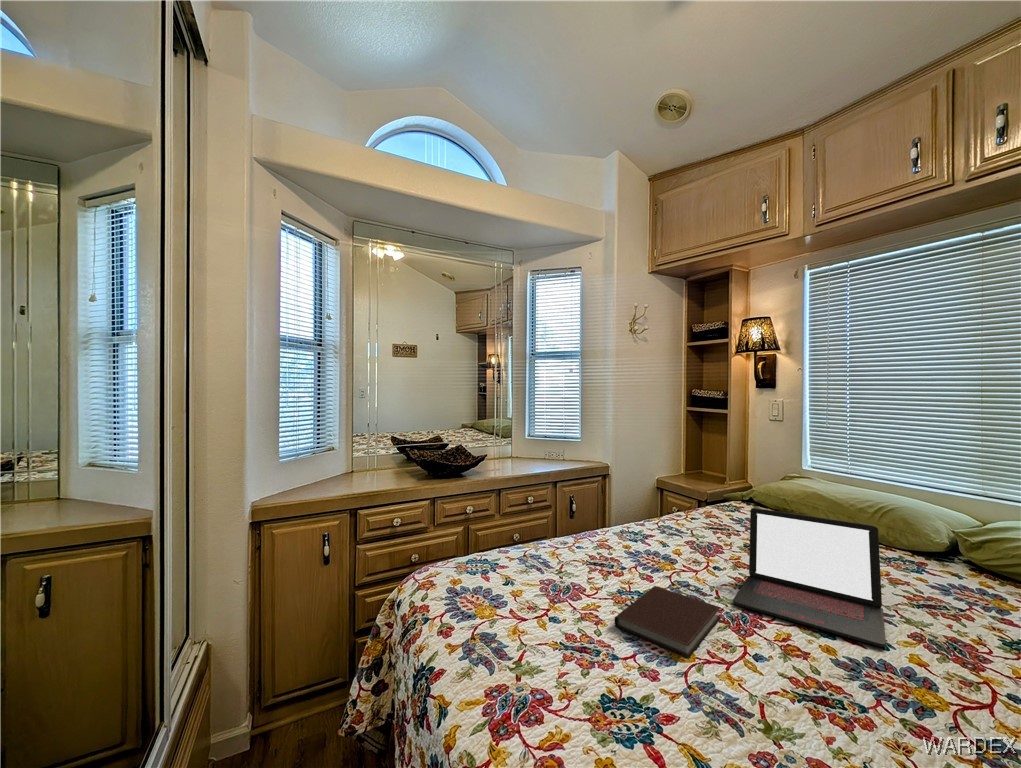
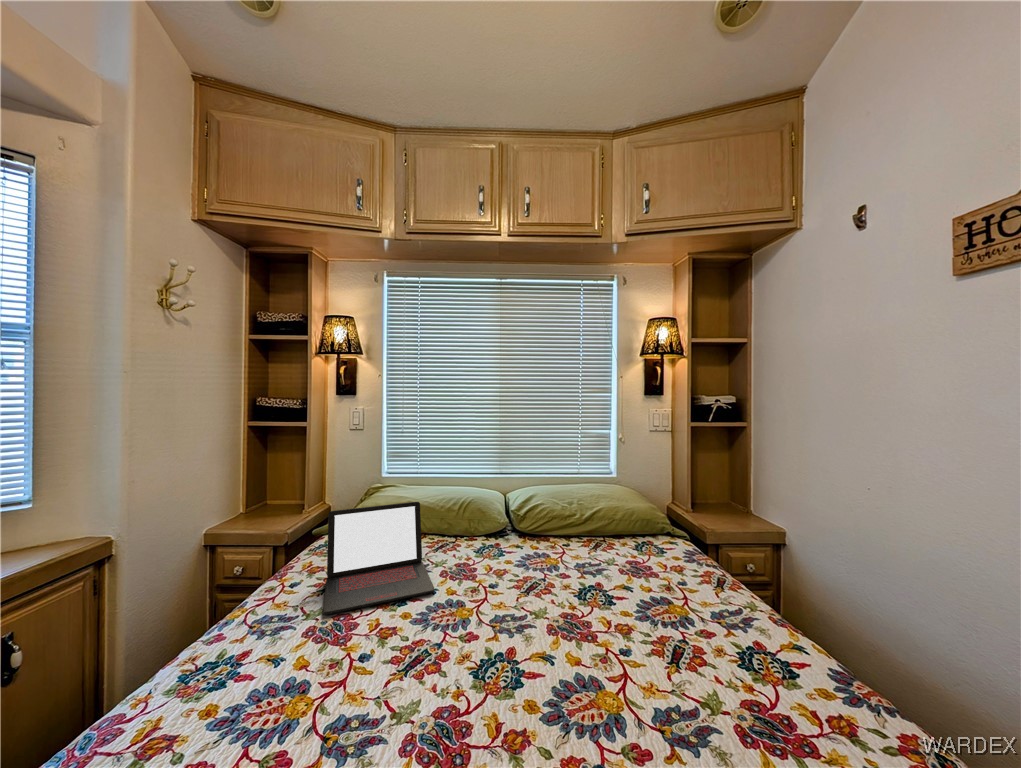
notebook: present [615,586,721,658] -> none [192,626,318,734]

